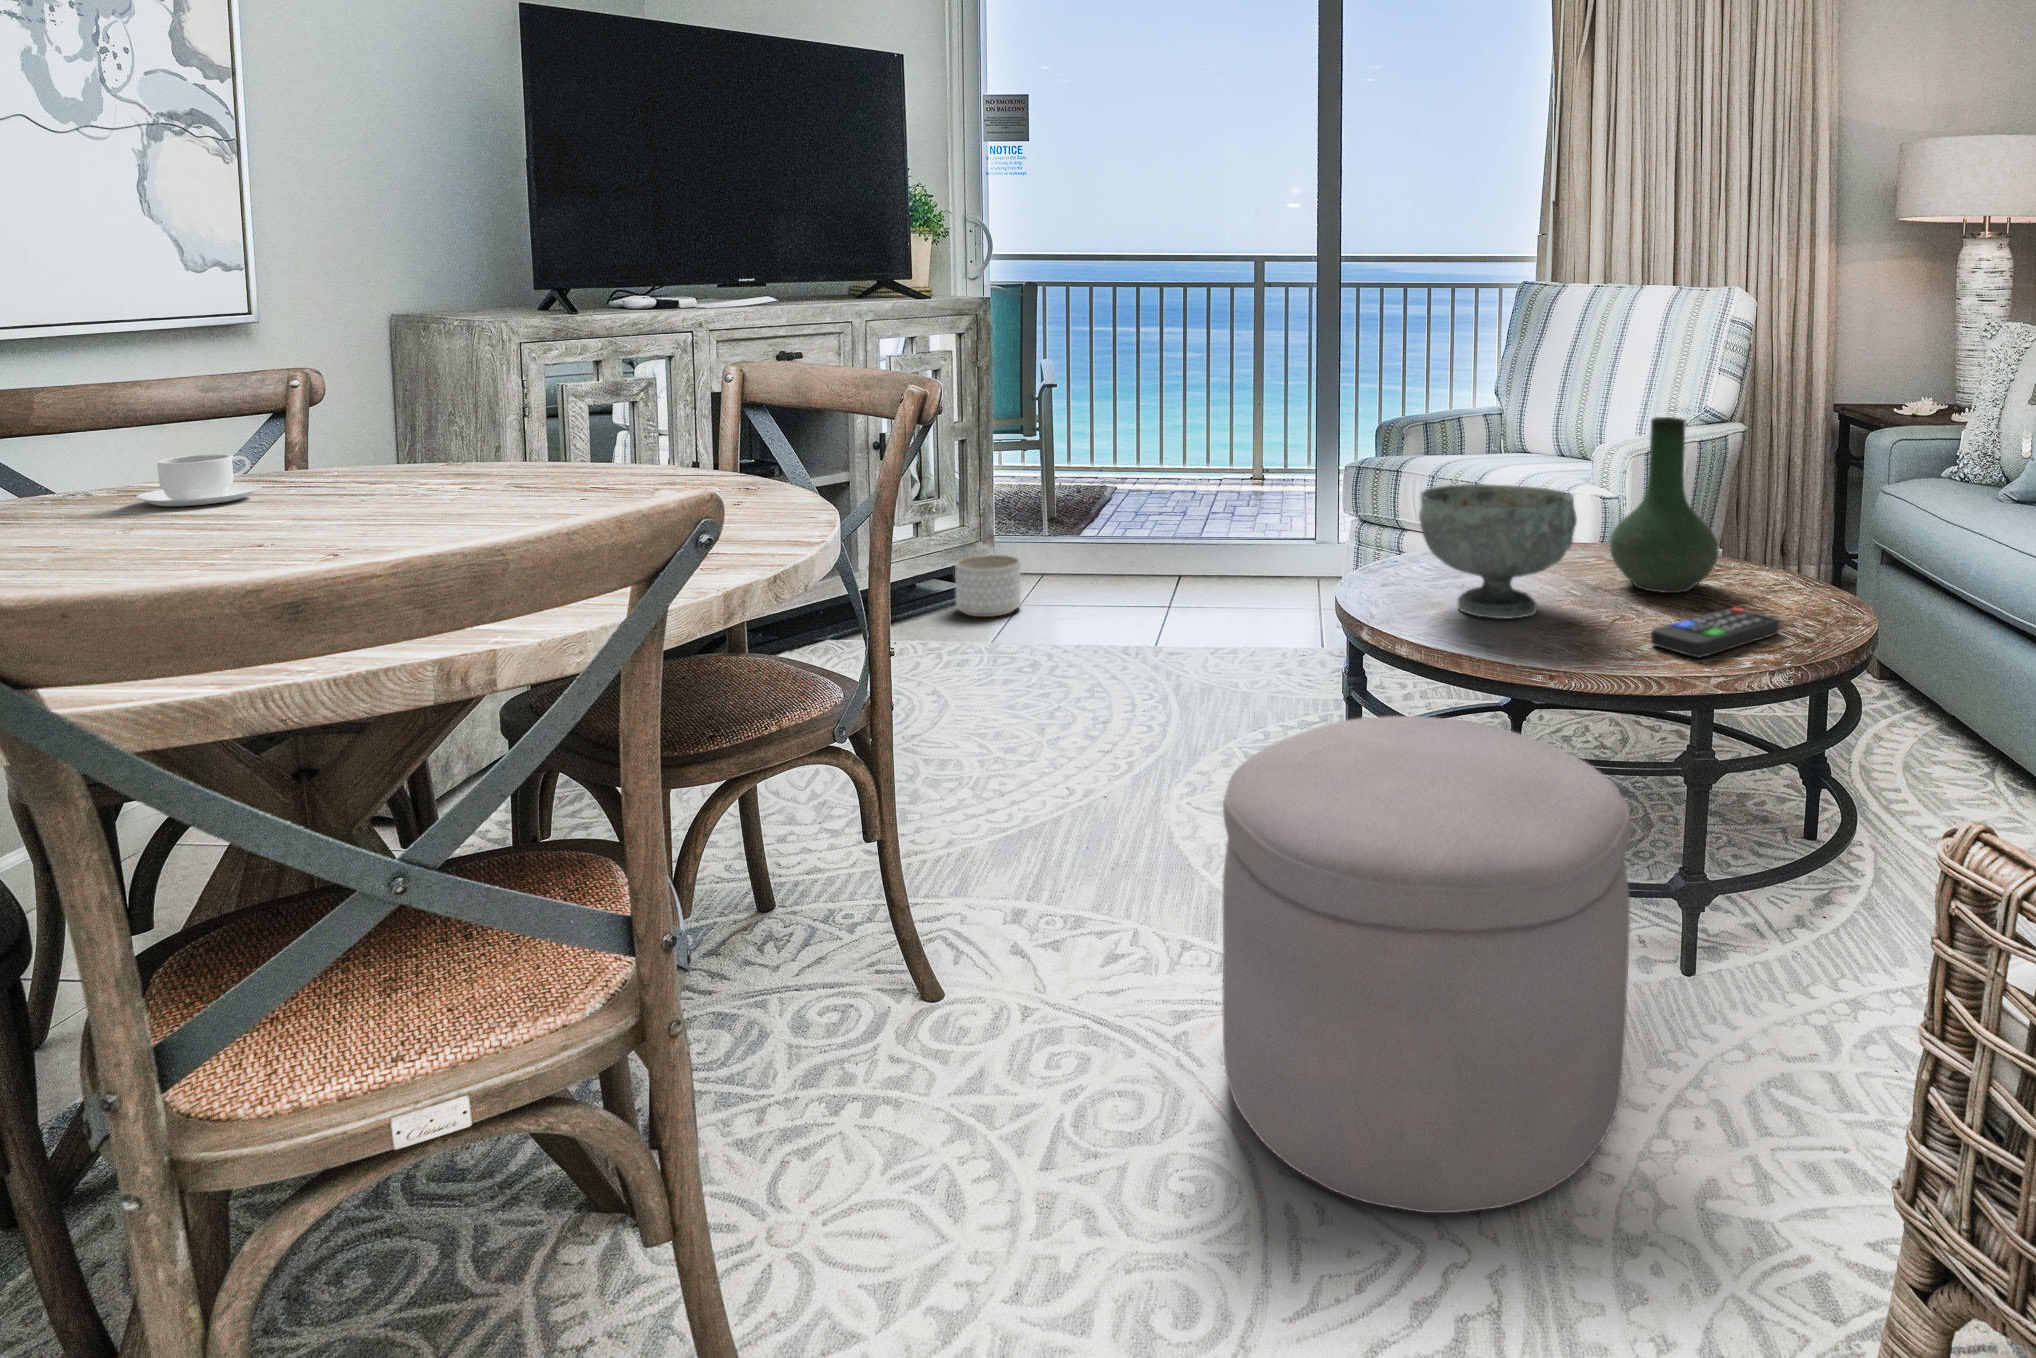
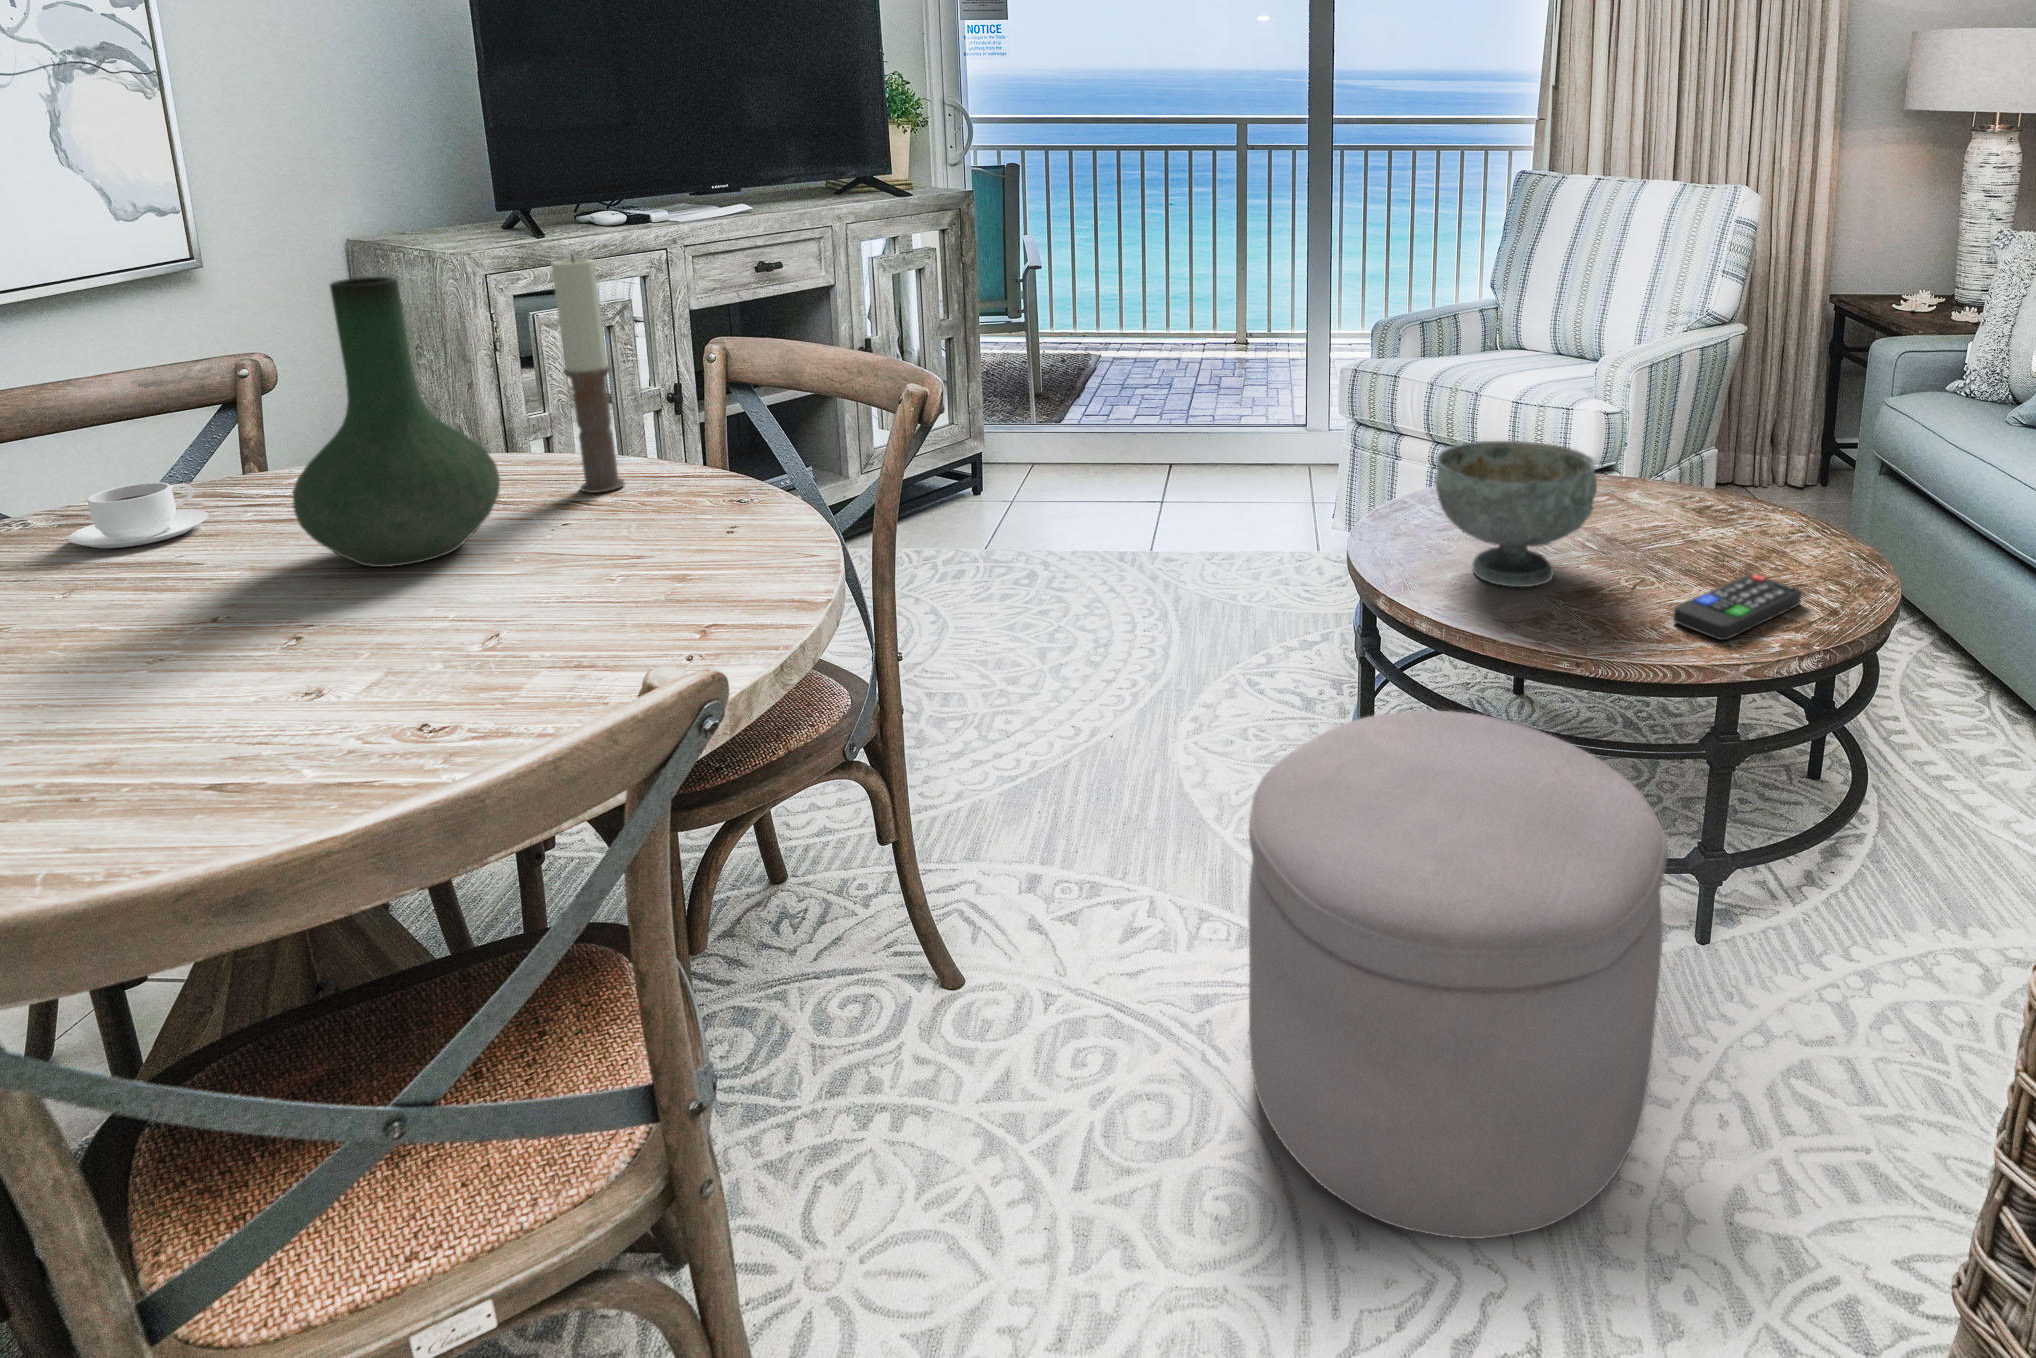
candle: none [593,258,643,482] -> present [551,255,624,493]
vase: present [1610,417,1719,593] -> present [293,277,500,567]
planter: present [955,555,1021,617] -> none [955,457,1022,521]

